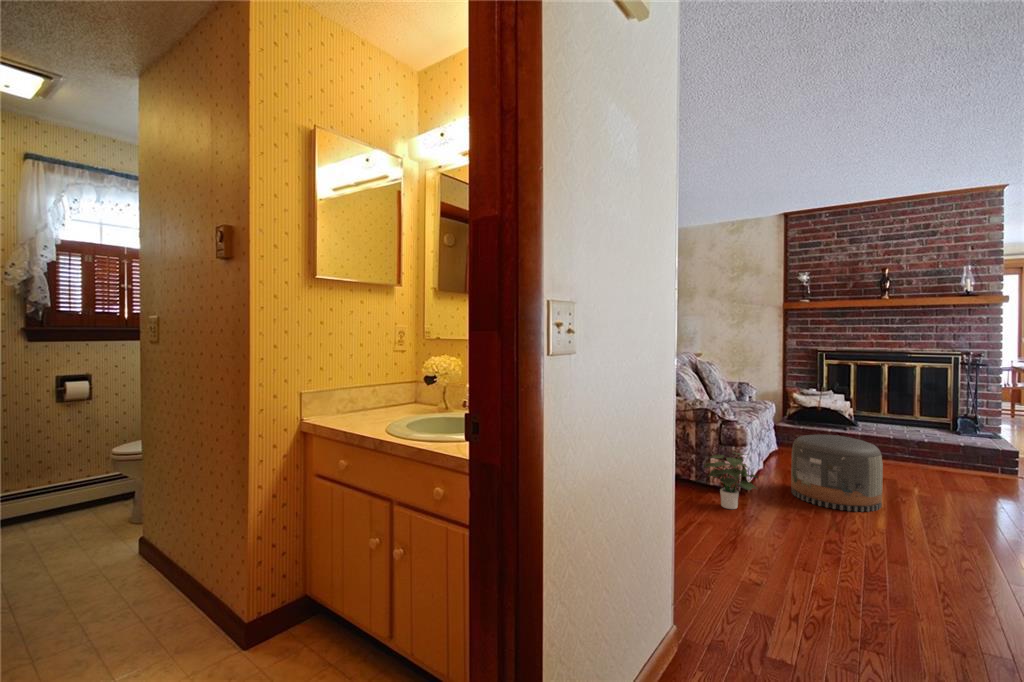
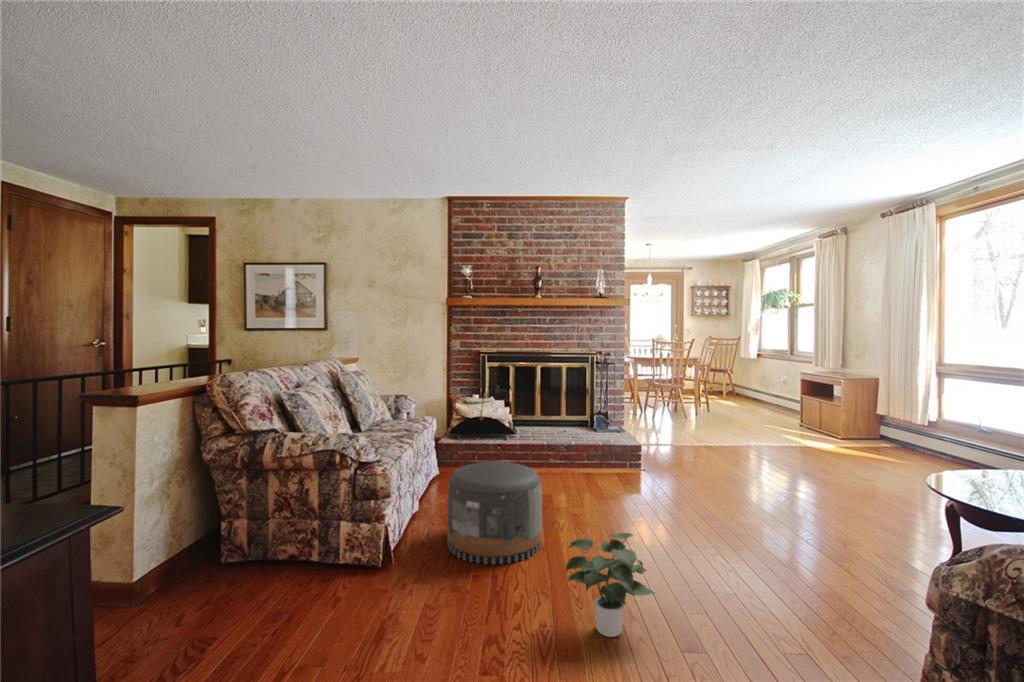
potted plant: present [704,453,758,509] -> present [566,533,655,637]

